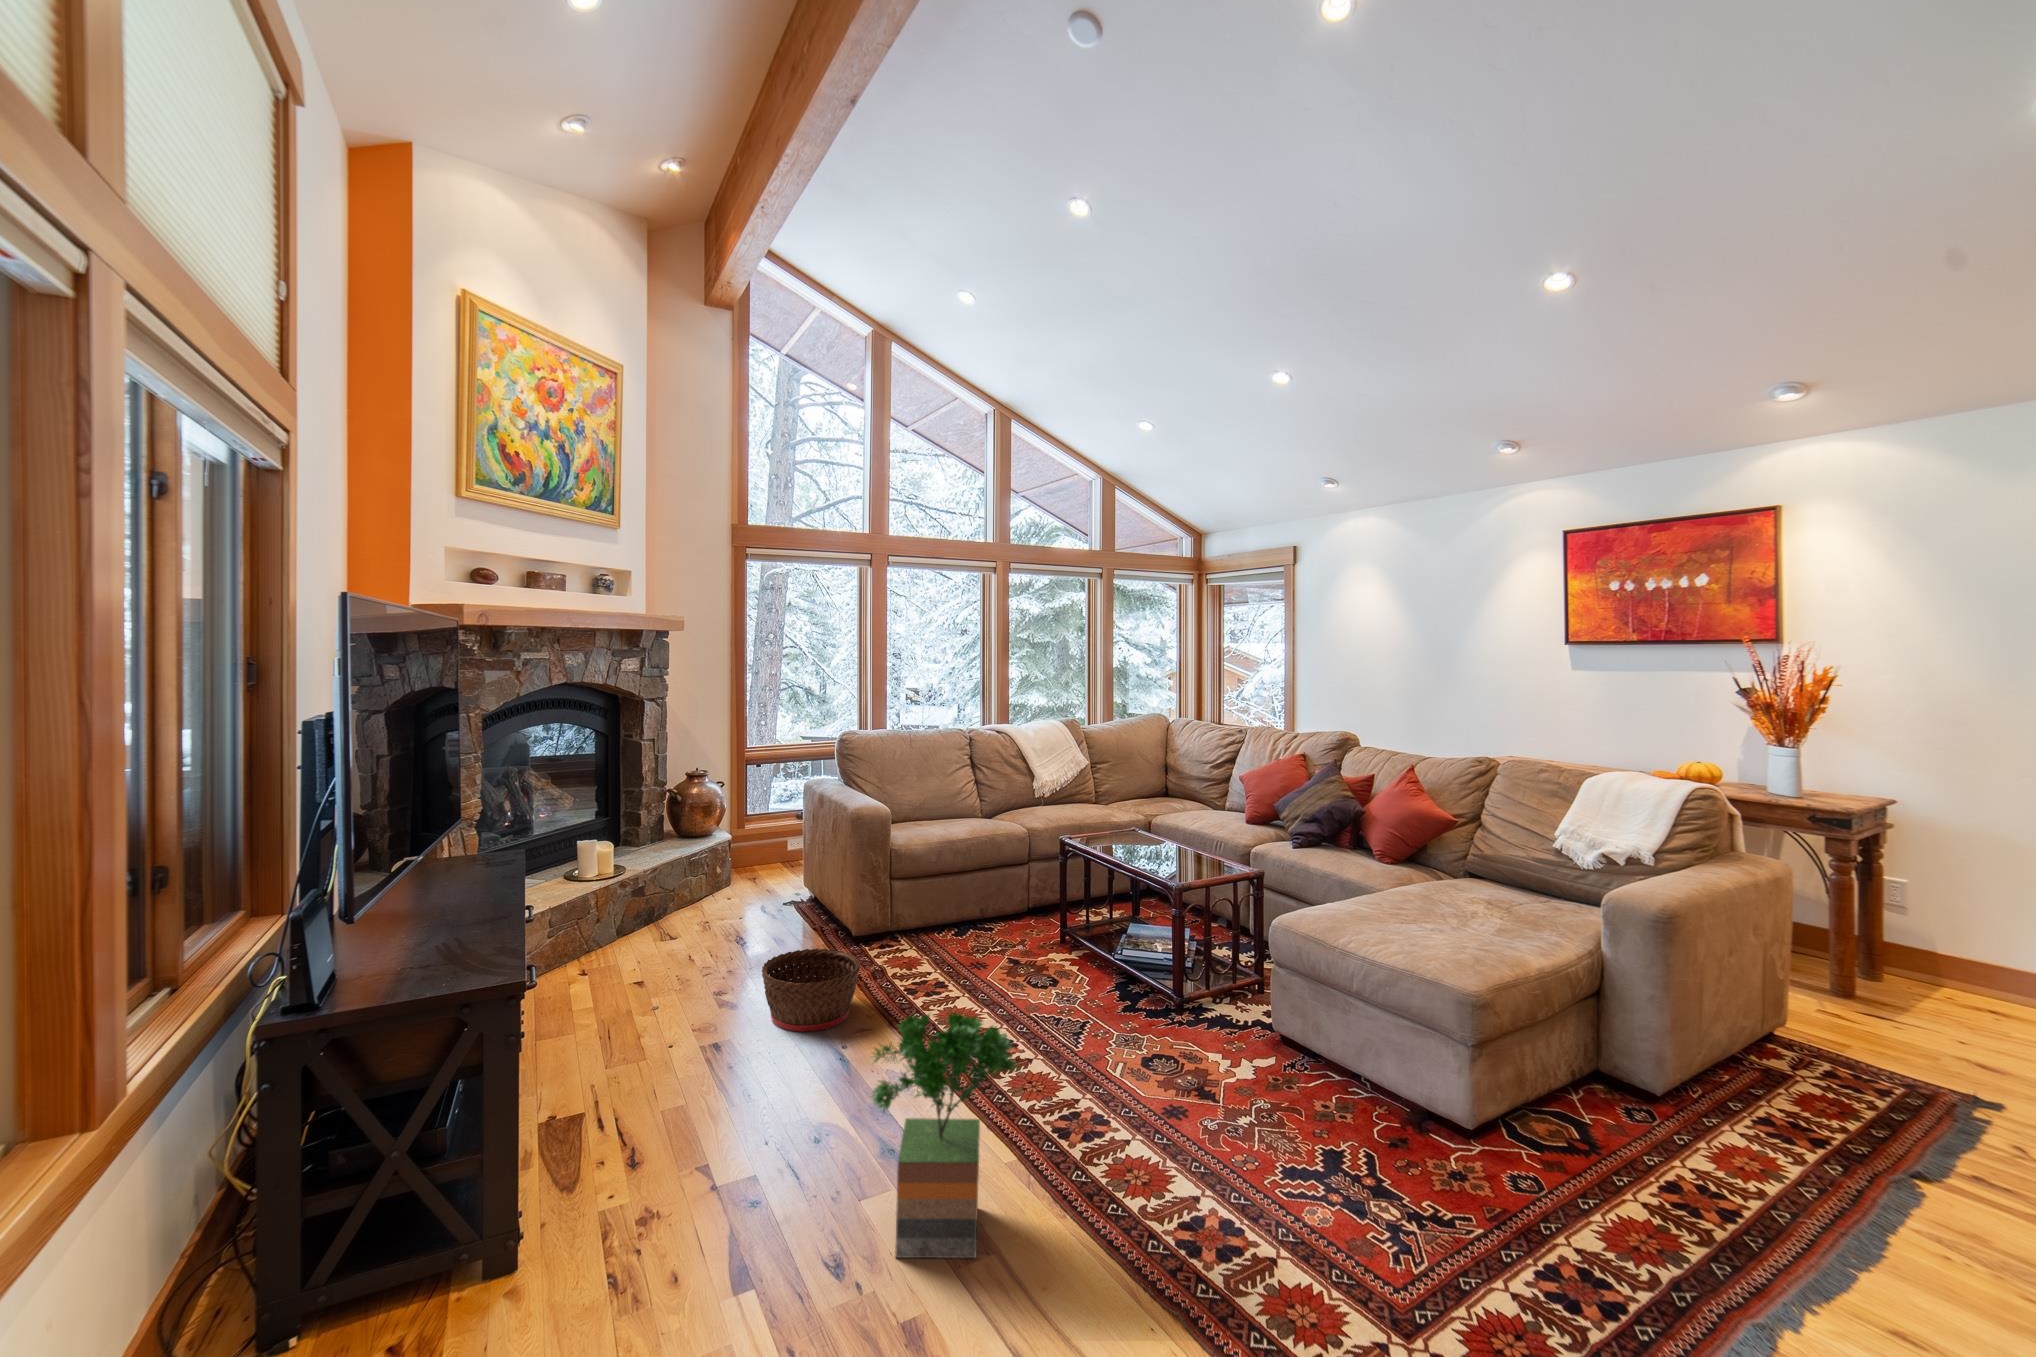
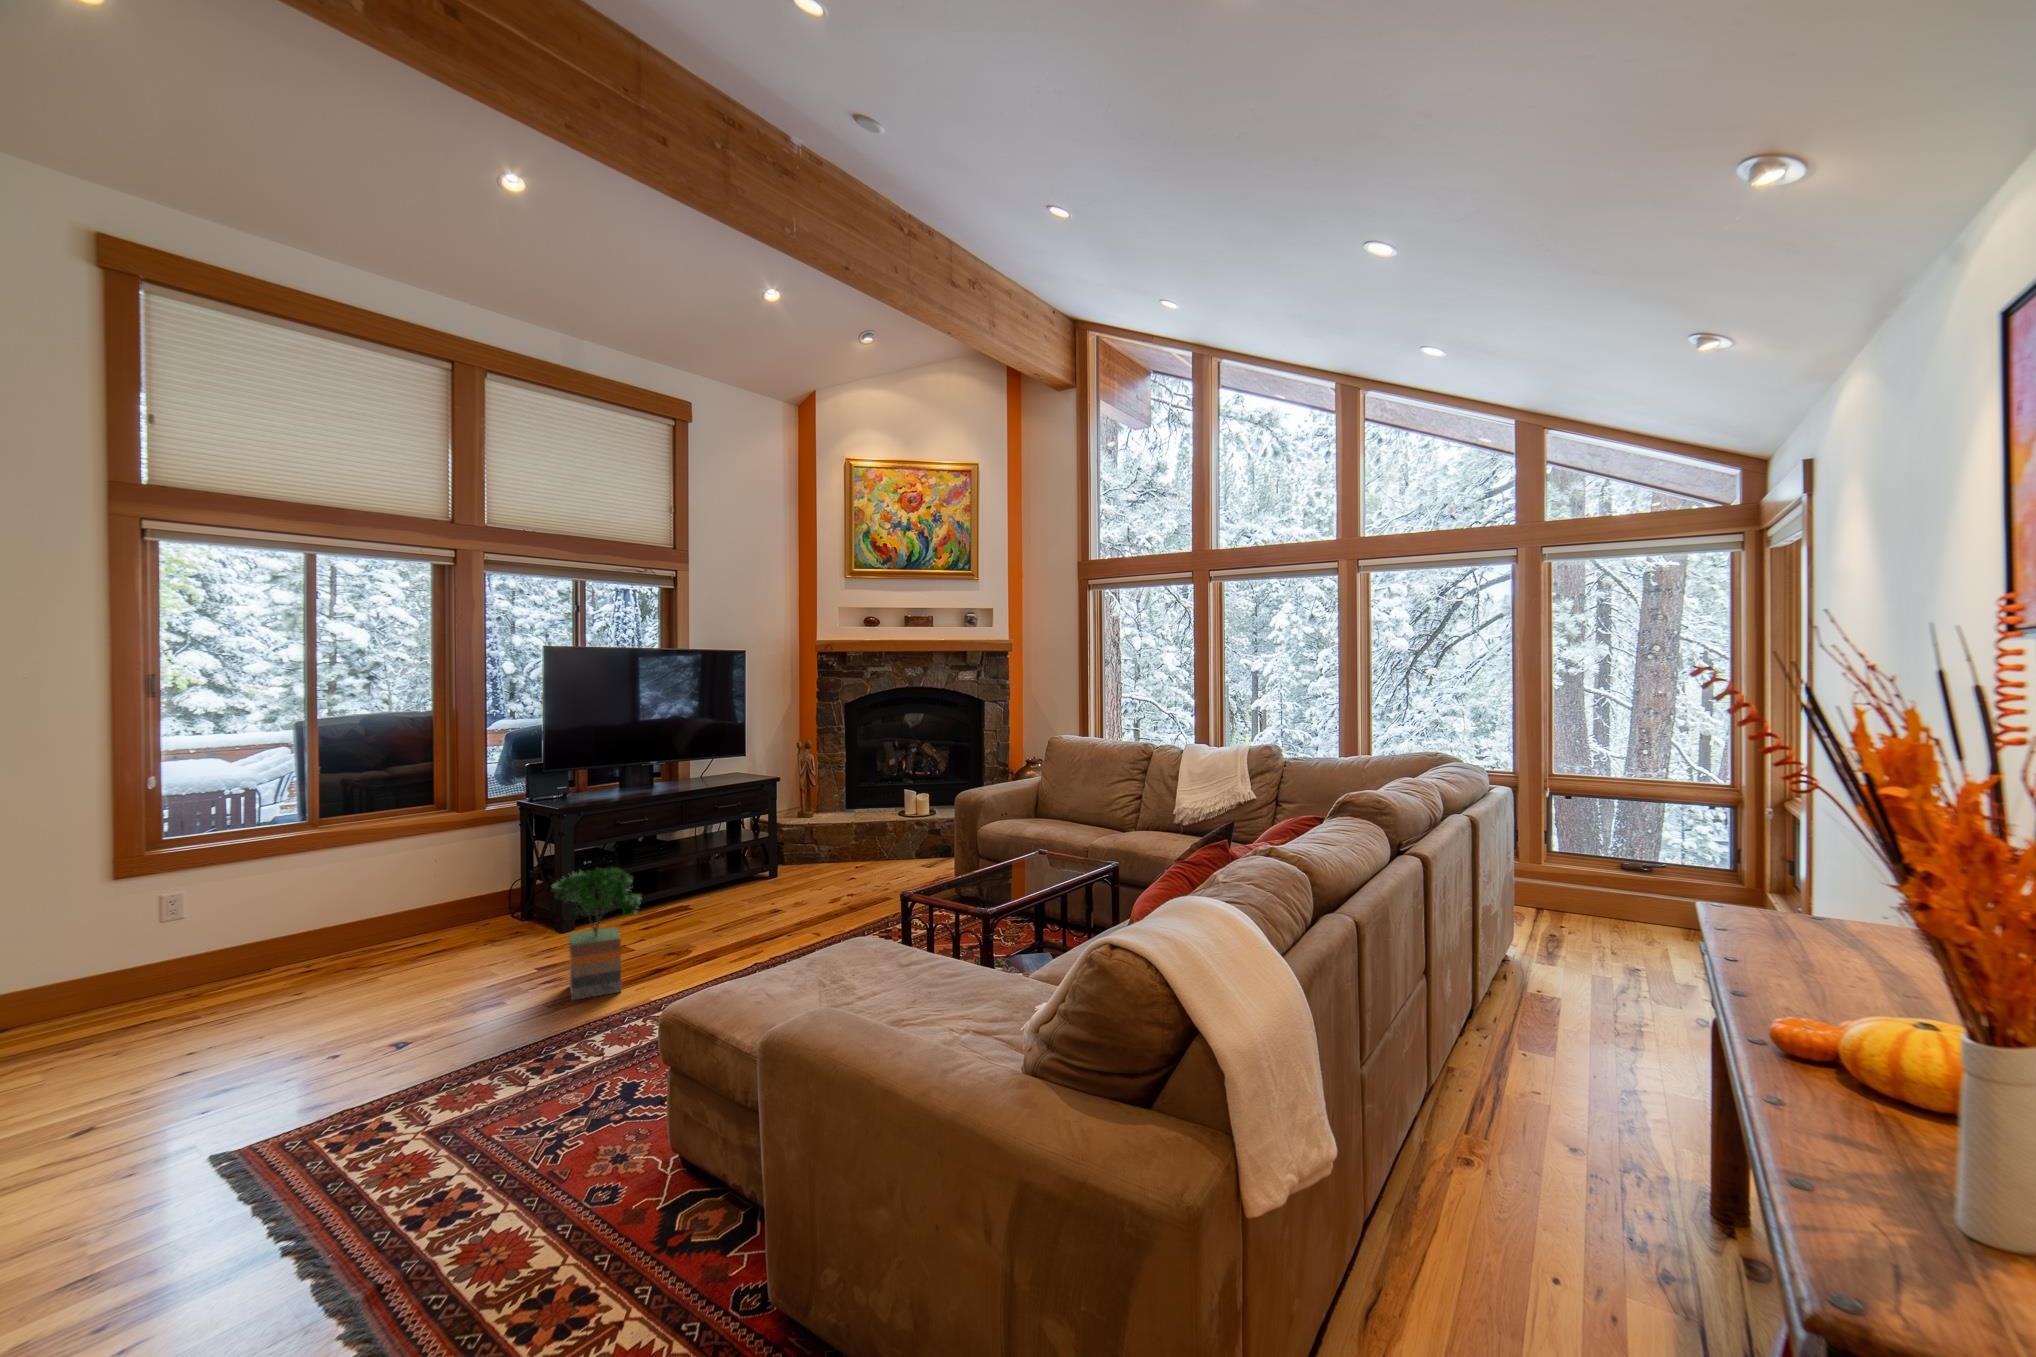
basket: present [762,949,860,1032] -> none [805,871,872,922]

